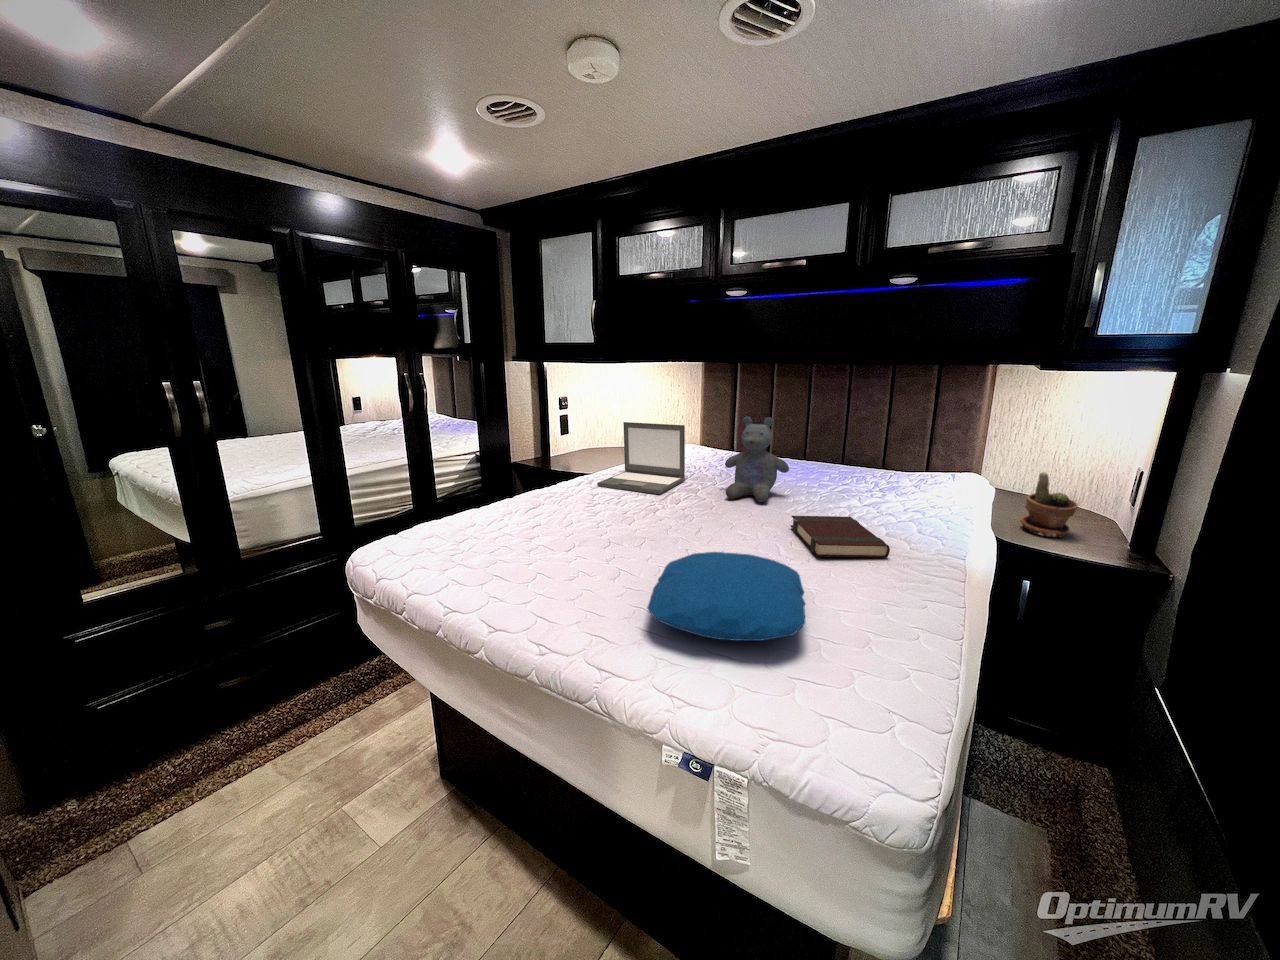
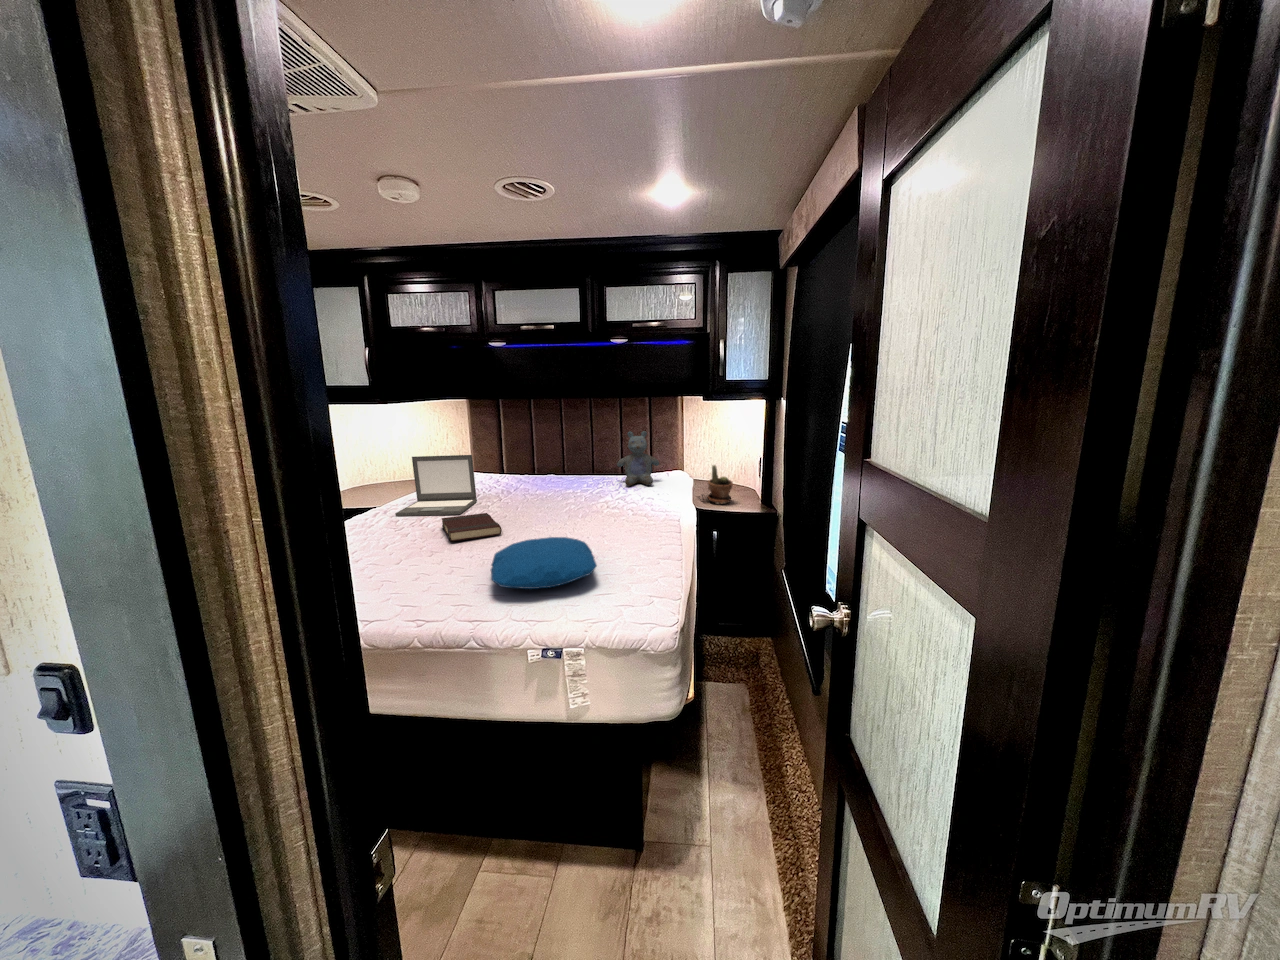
stuffed bear: present [725,416,789,502] -> present [617,431,659,486]
book: present [790,516,890,558] -> present [442,513,502,542]

